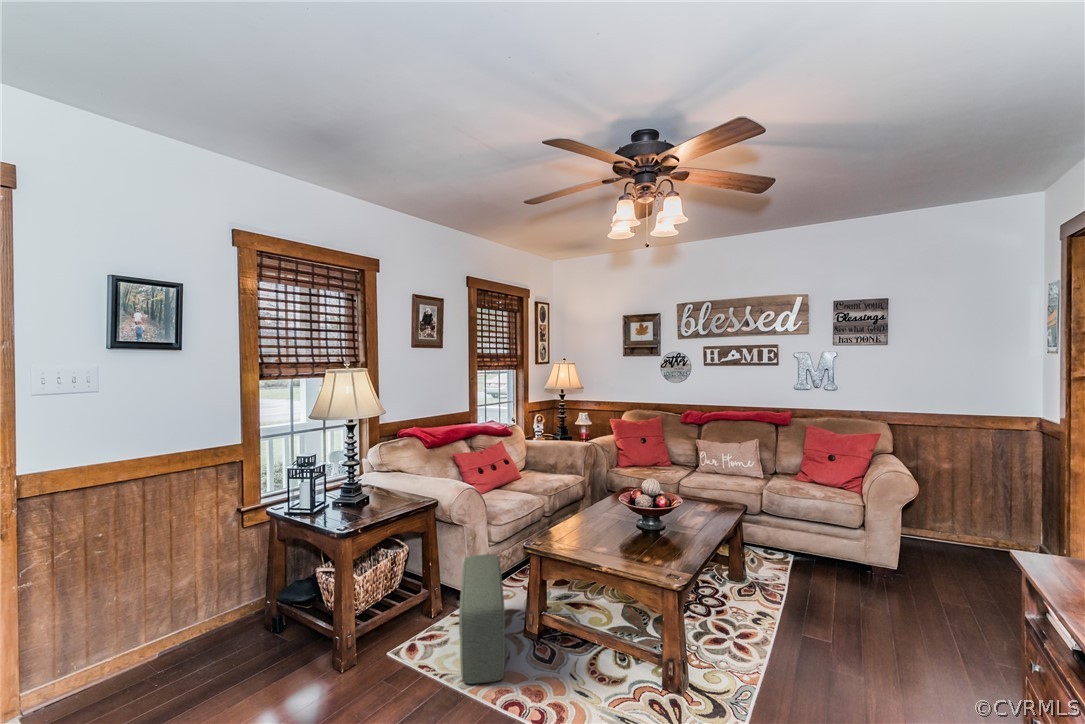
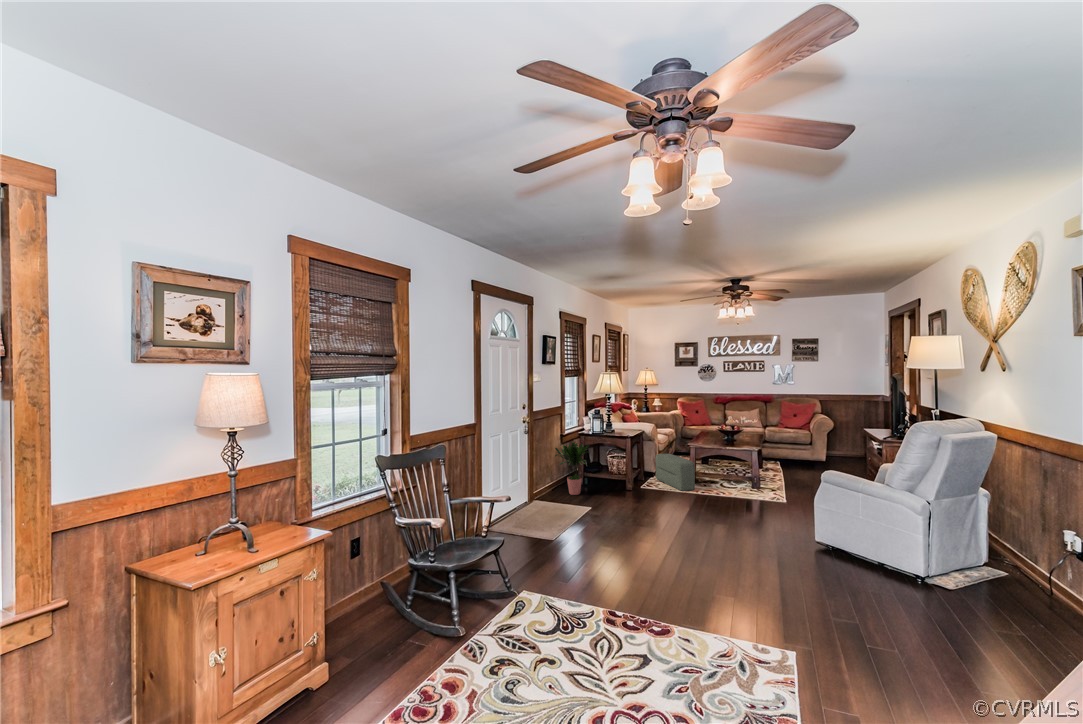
potted plant: none [147,524,263,678] -> present [555,442,589,495]

